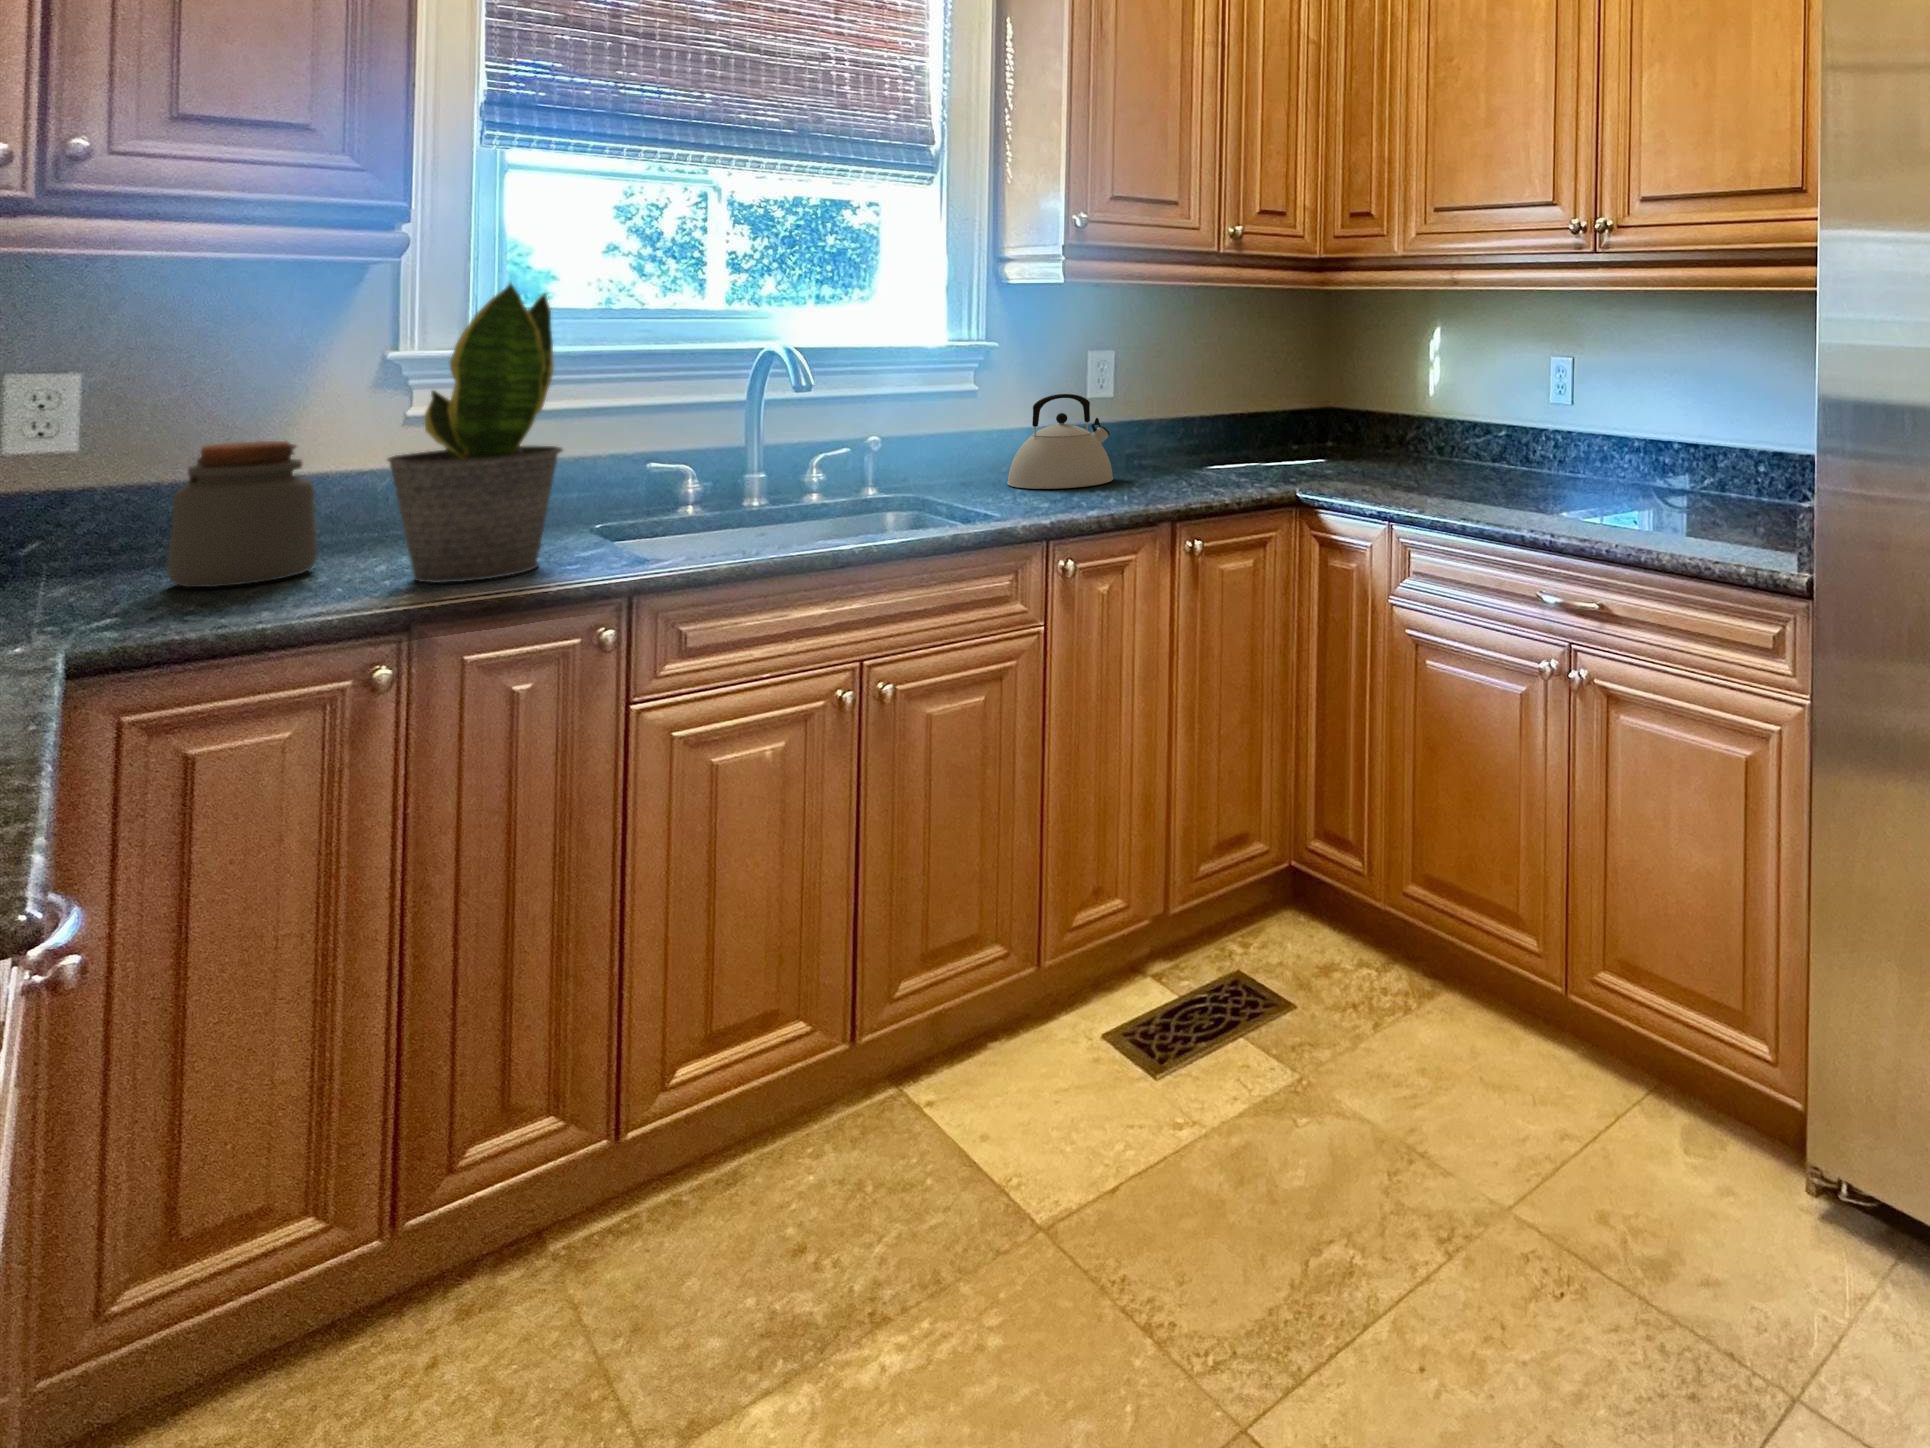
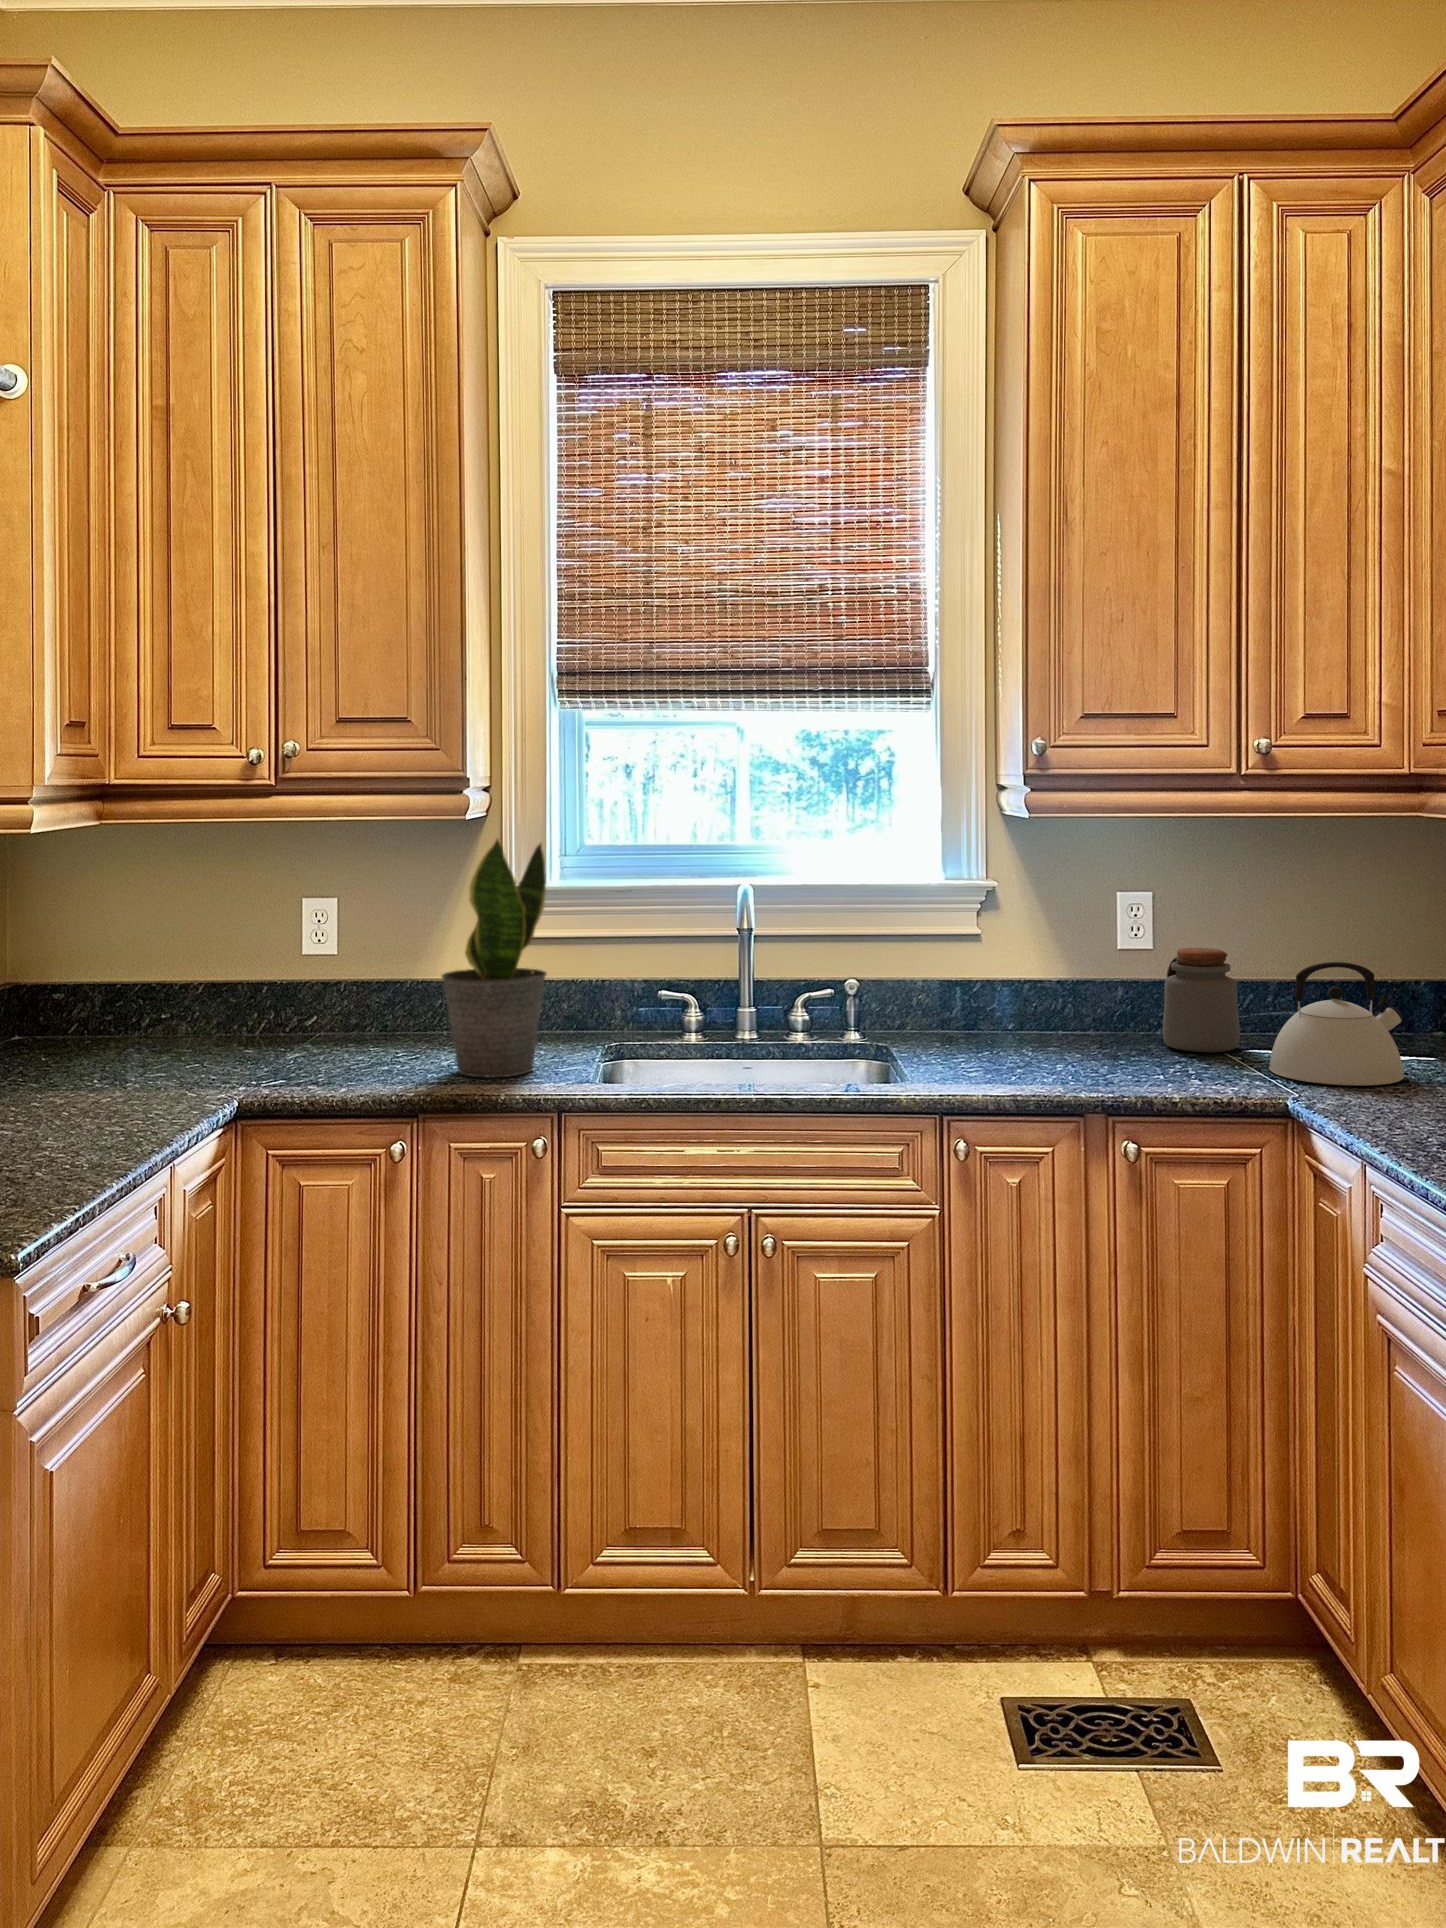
kettle: present [1007,394,1113,489] -> present [1269,962,1404,1086]
jar: present [167,441,317,587] -> present [1163,948,1240,1052]

